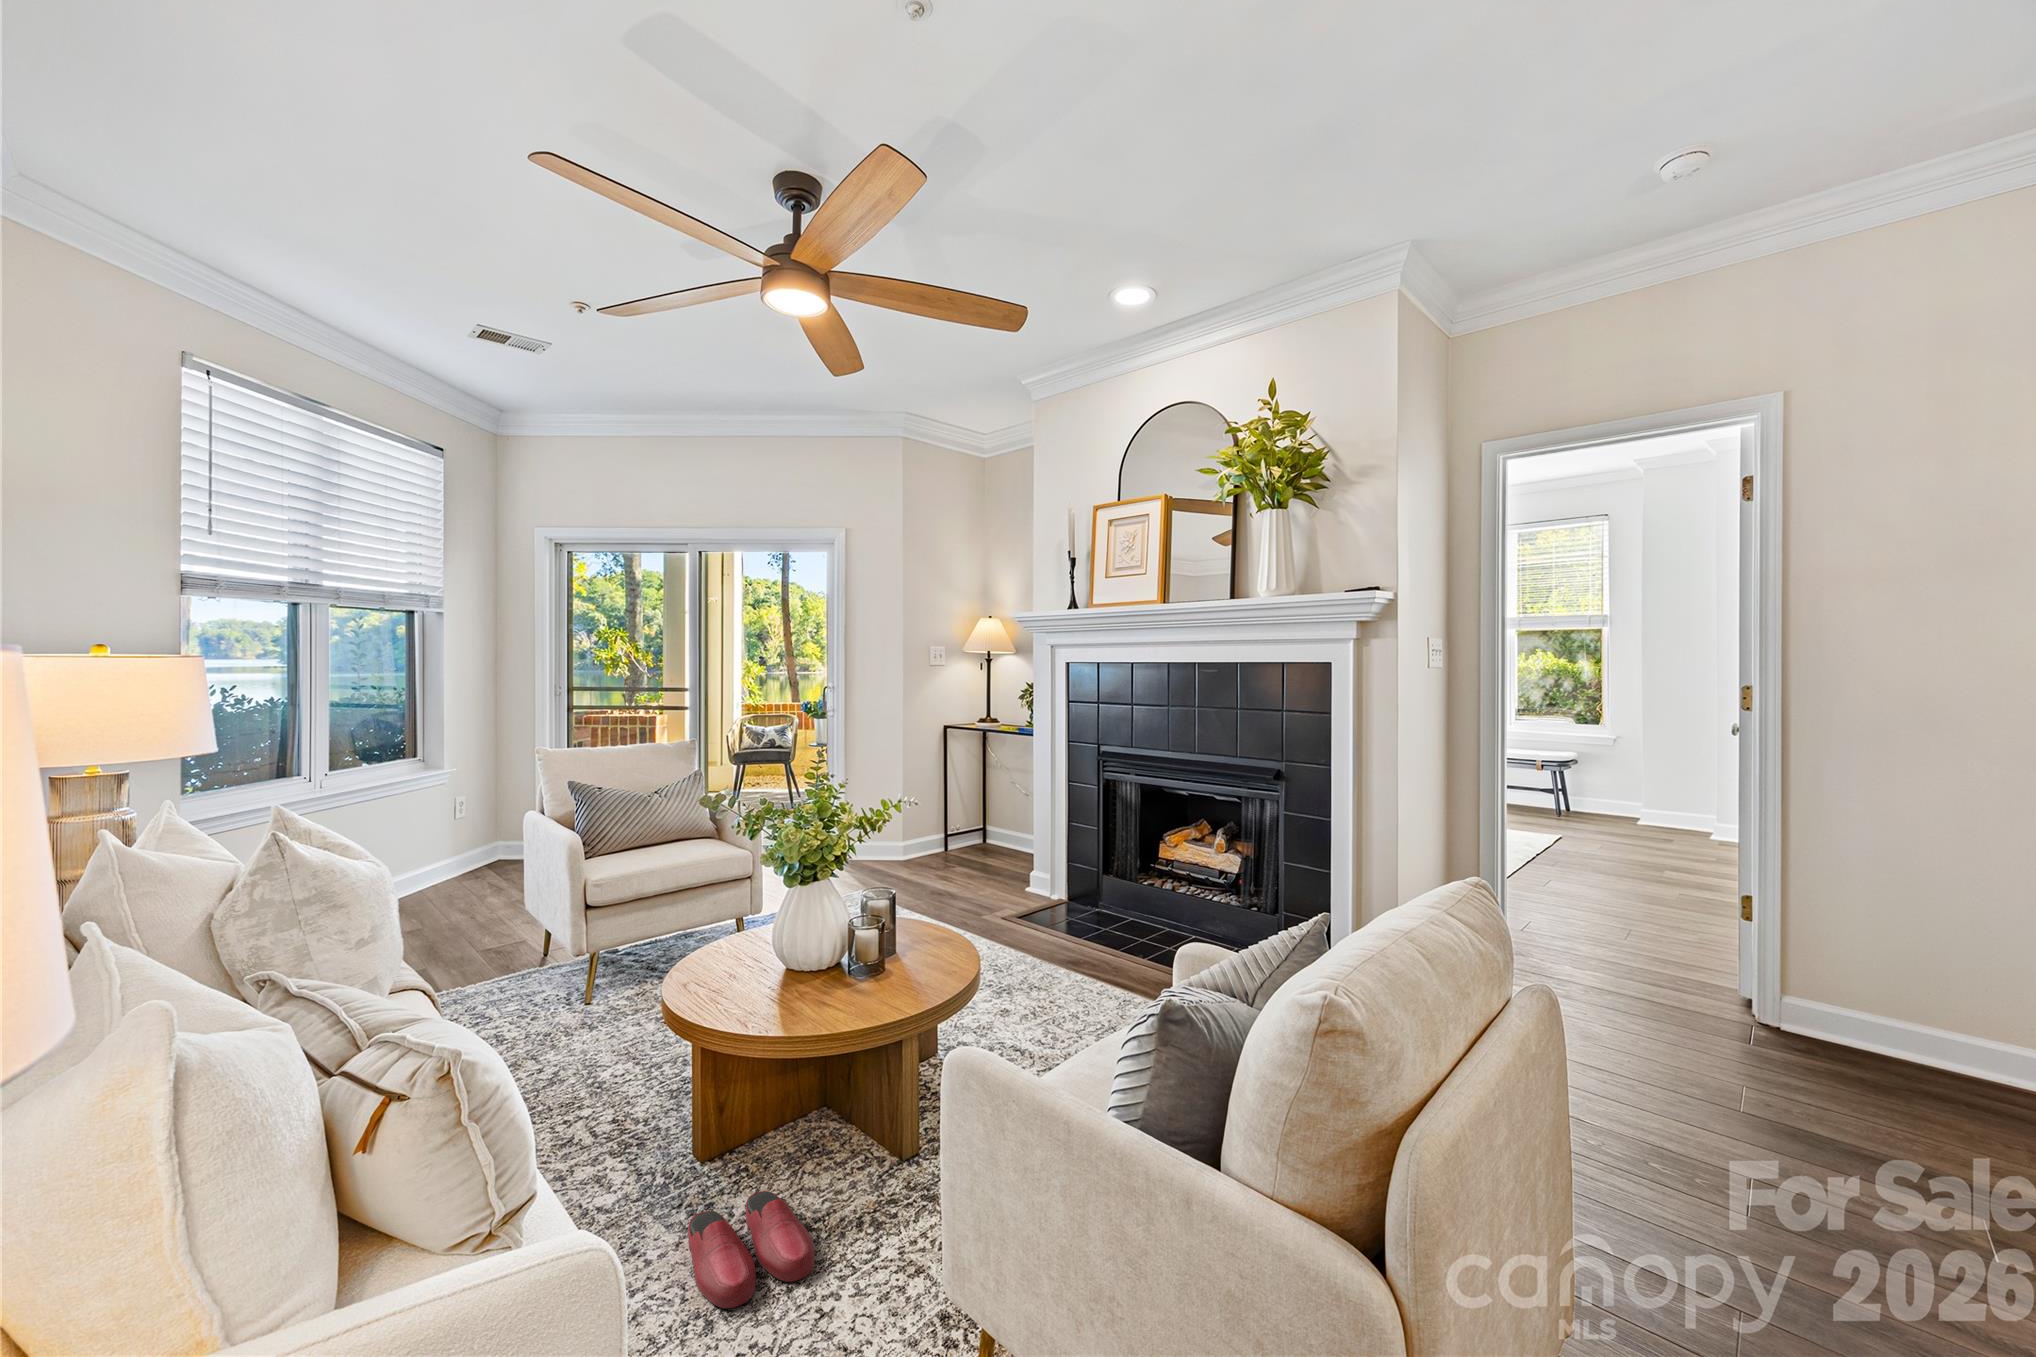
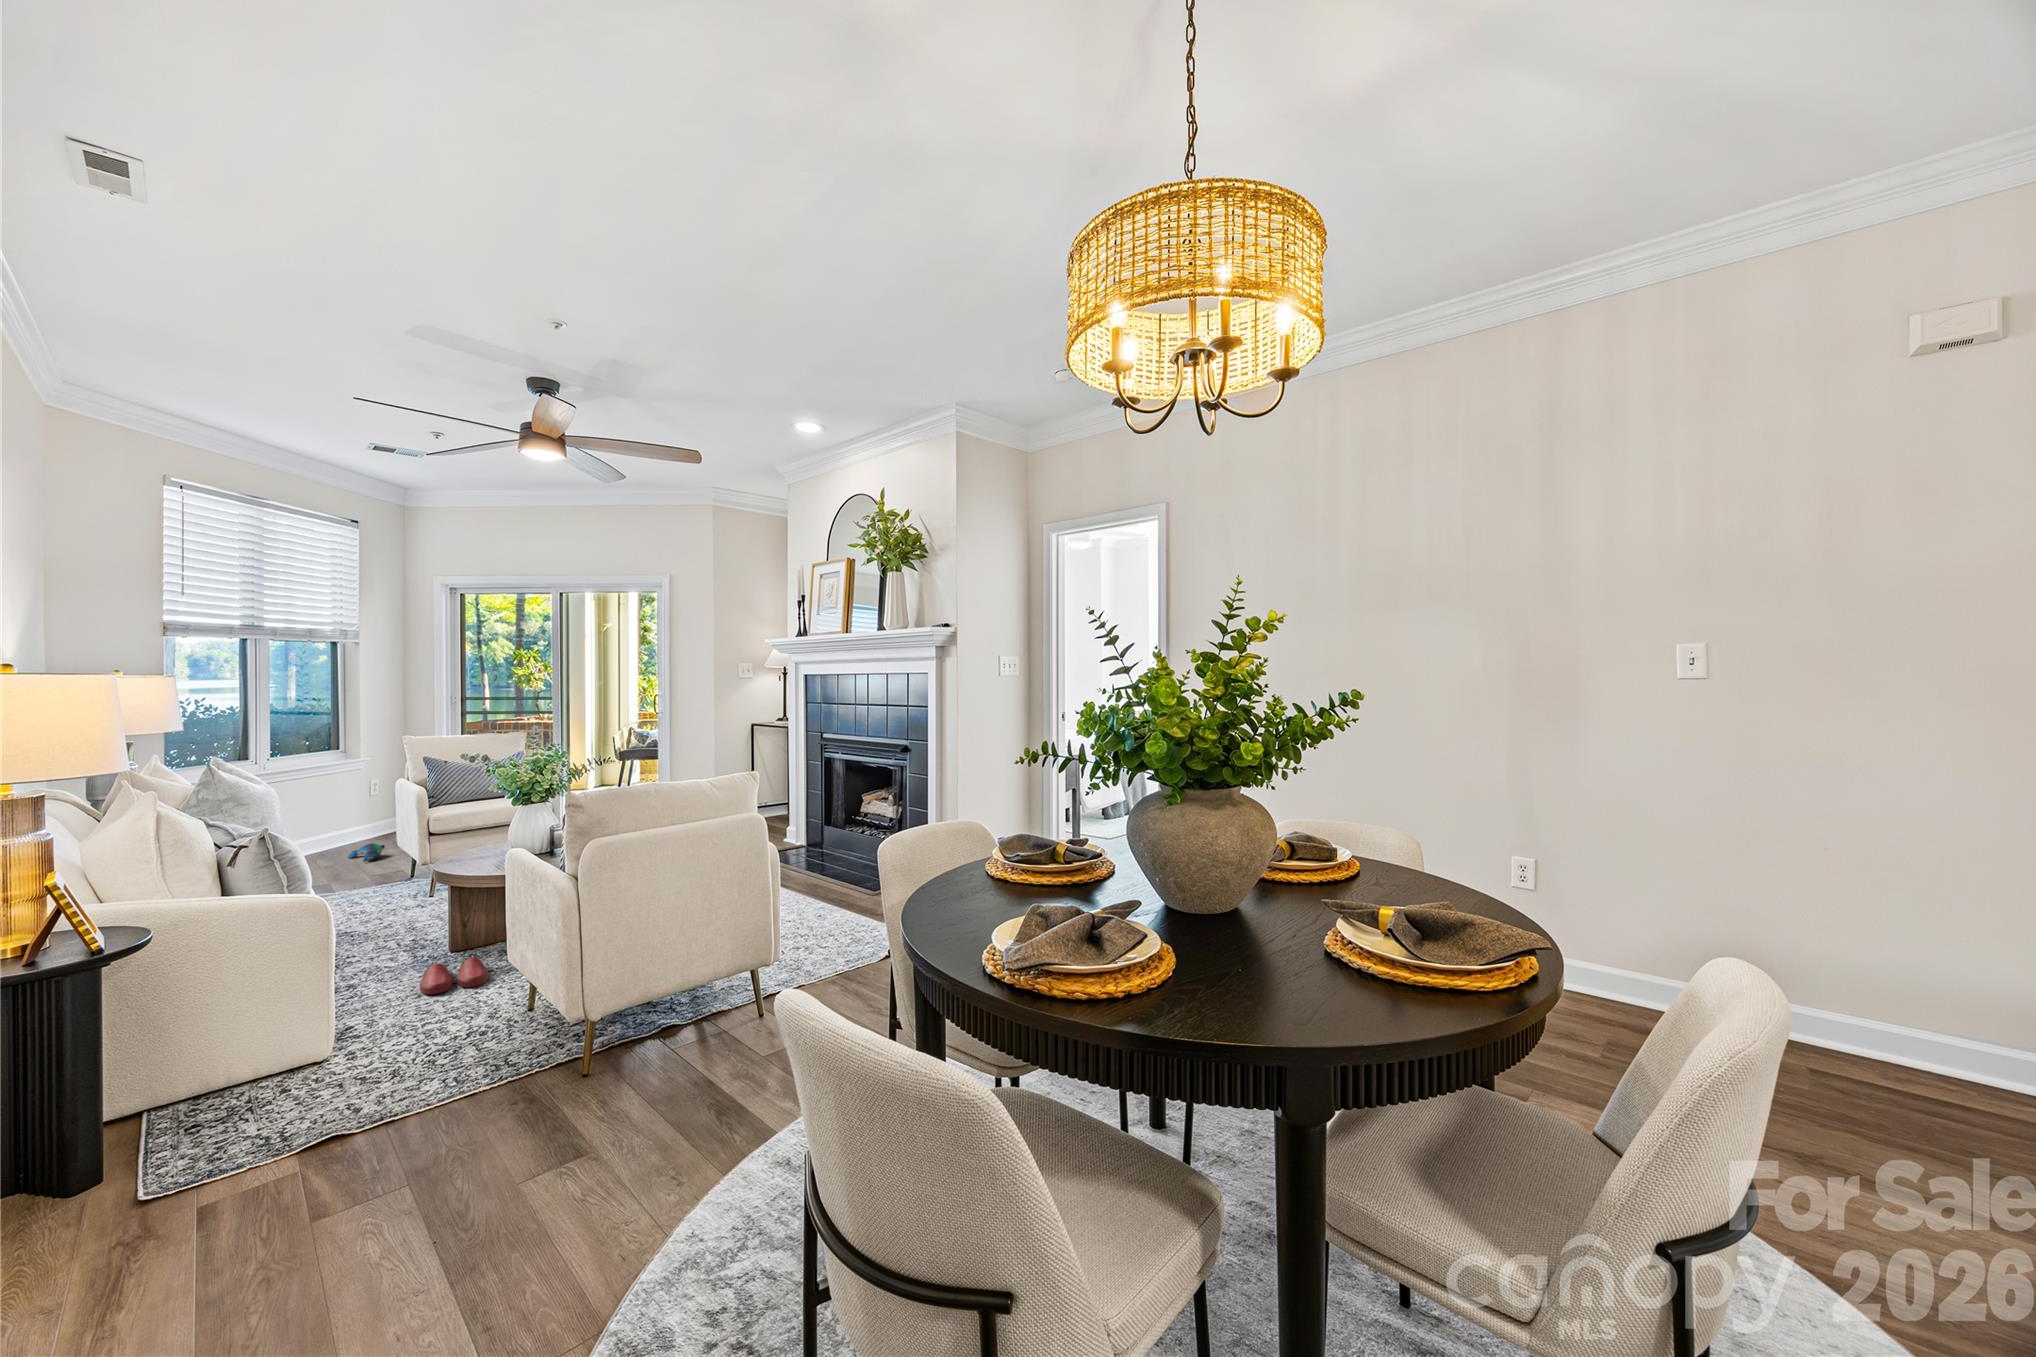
plush toy: none [439,897,491,927] -> present [348,843,385,862]

